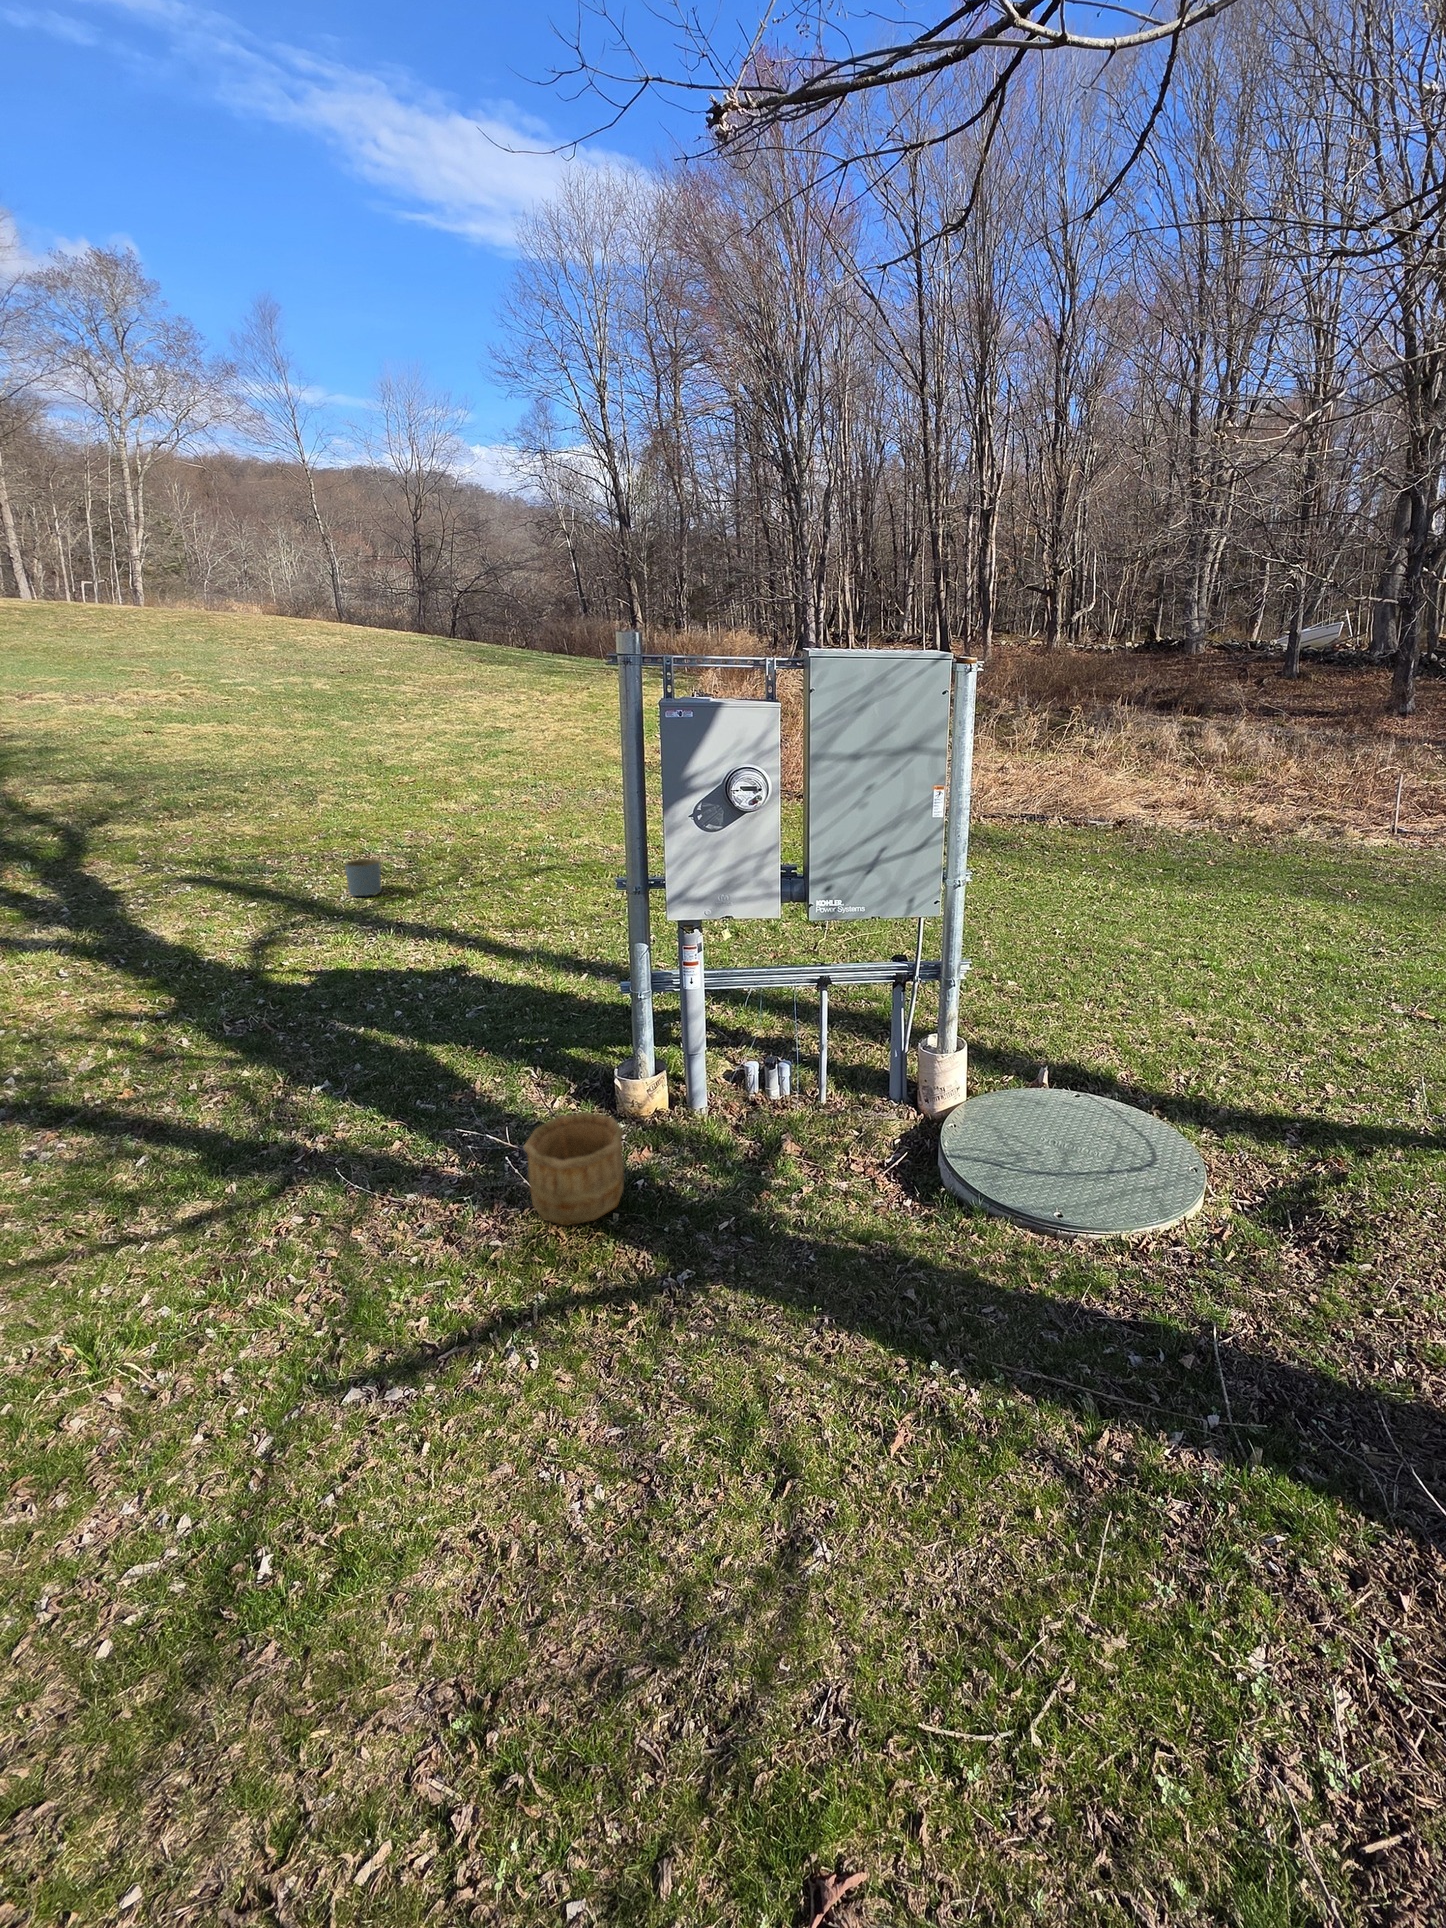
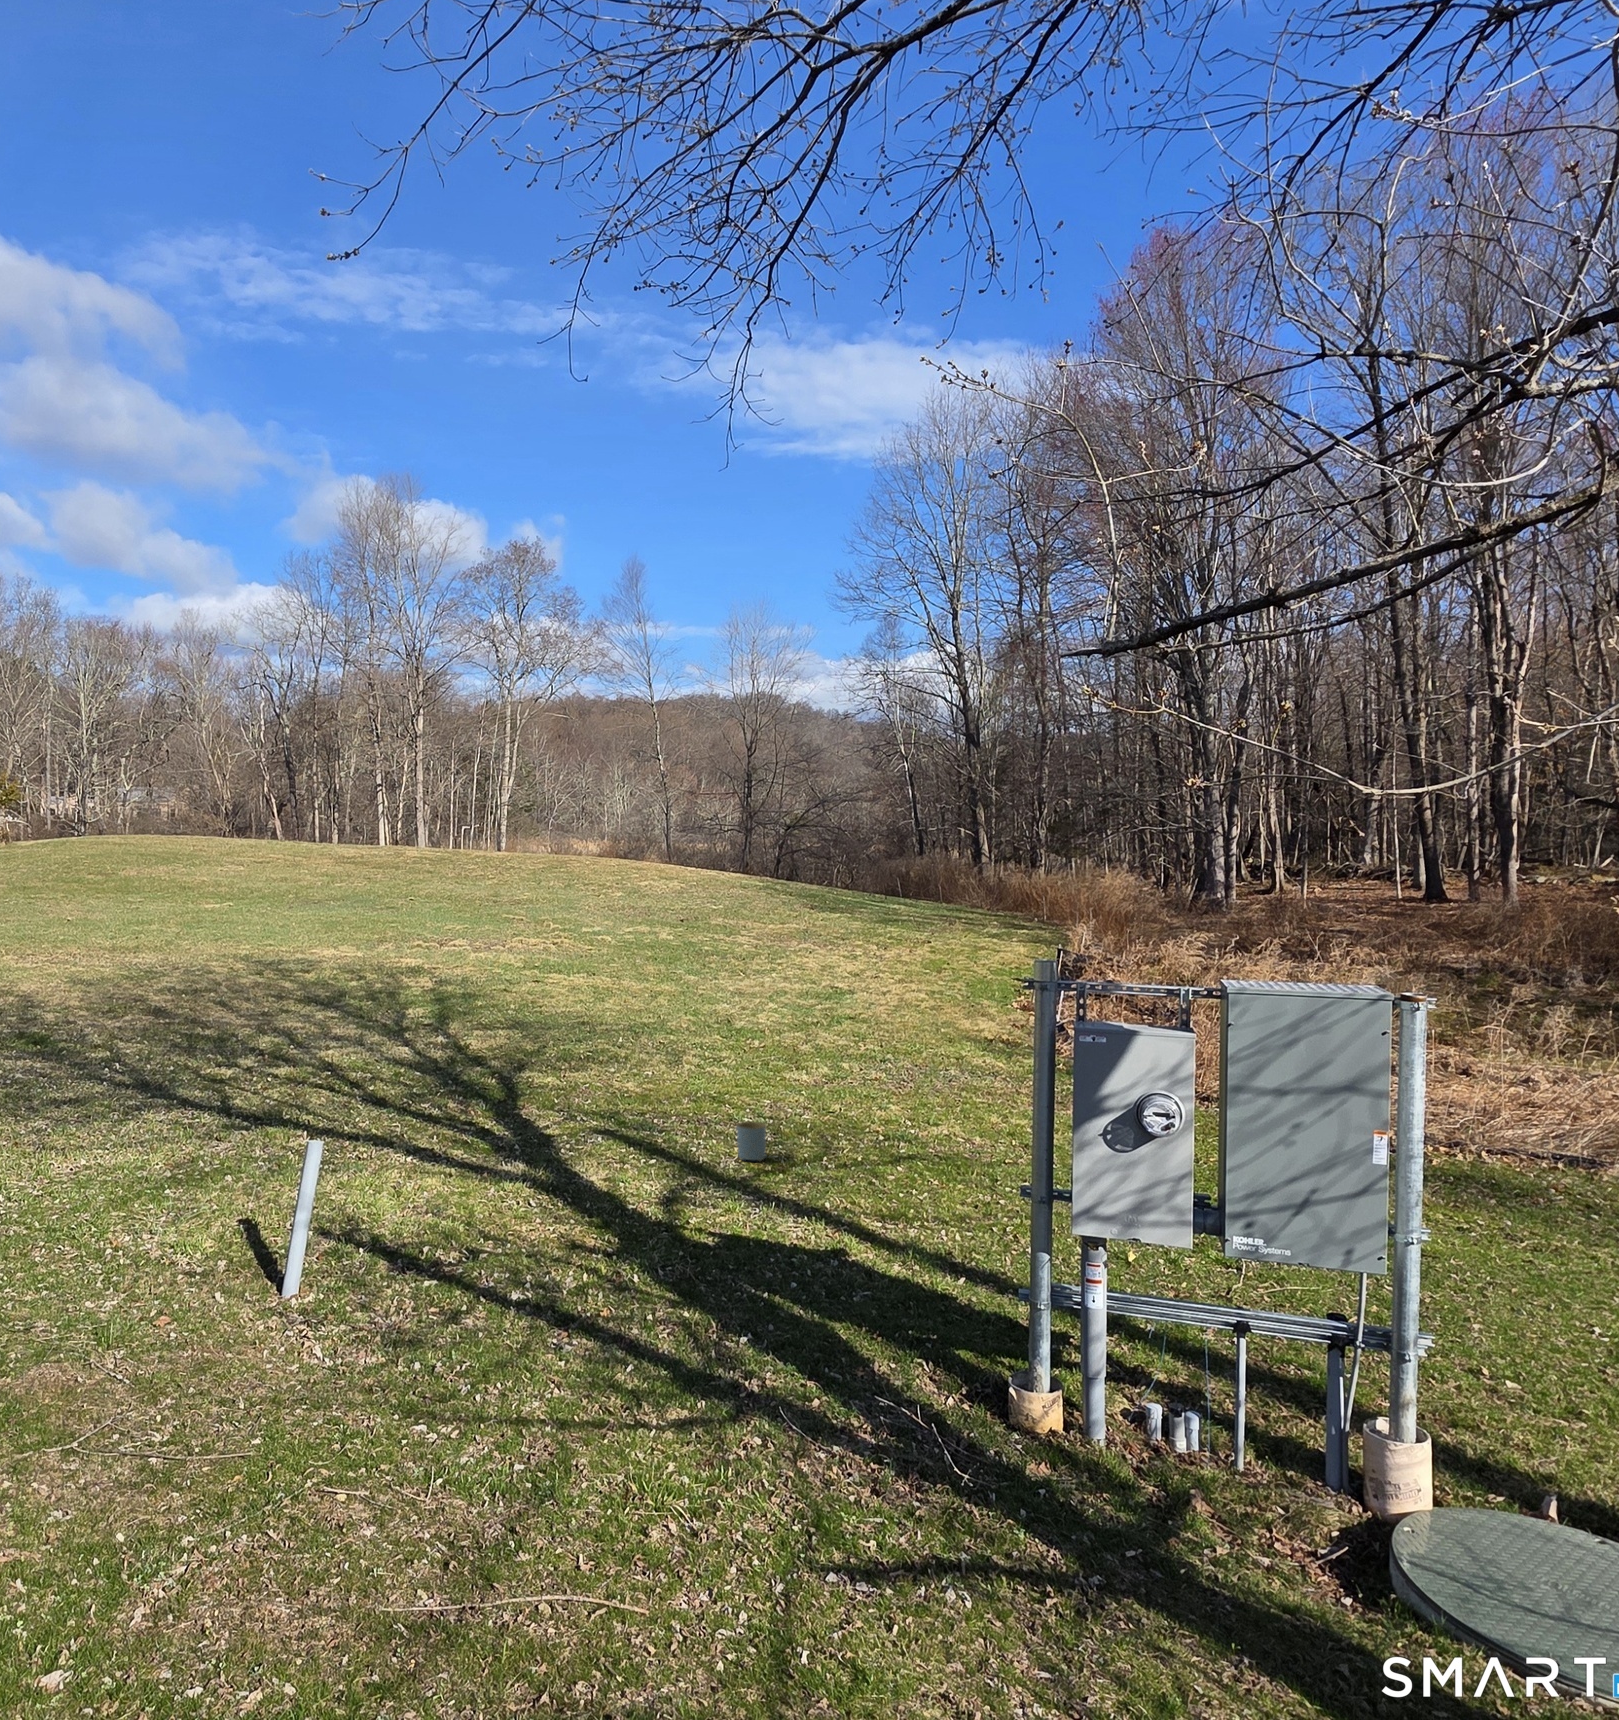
wooden bucket: present [523,1113,624,1226] -> none [929,1402,1023,1522]

